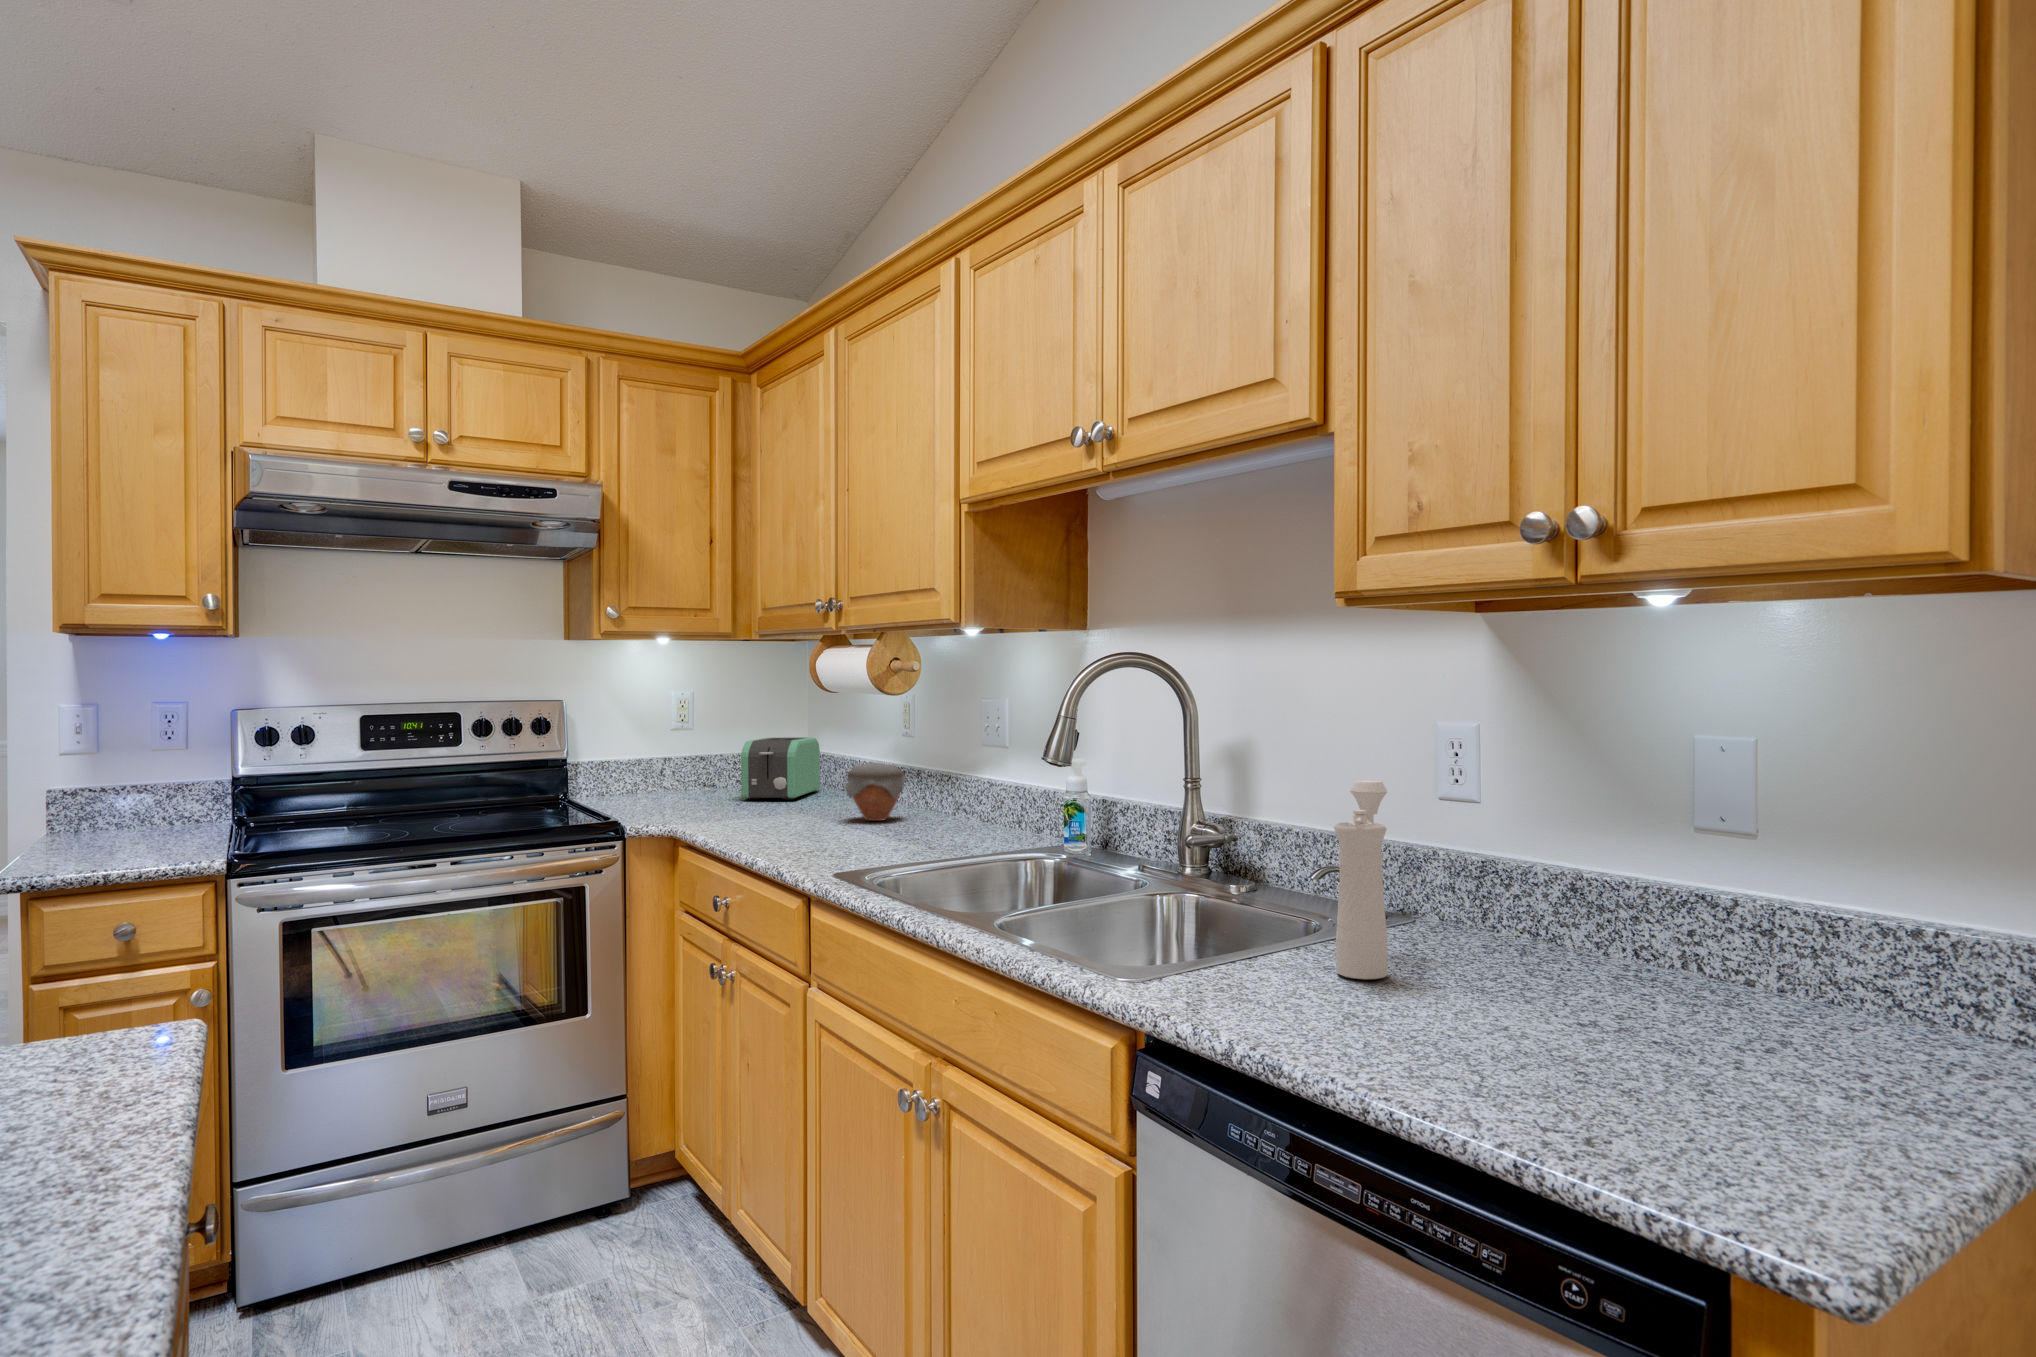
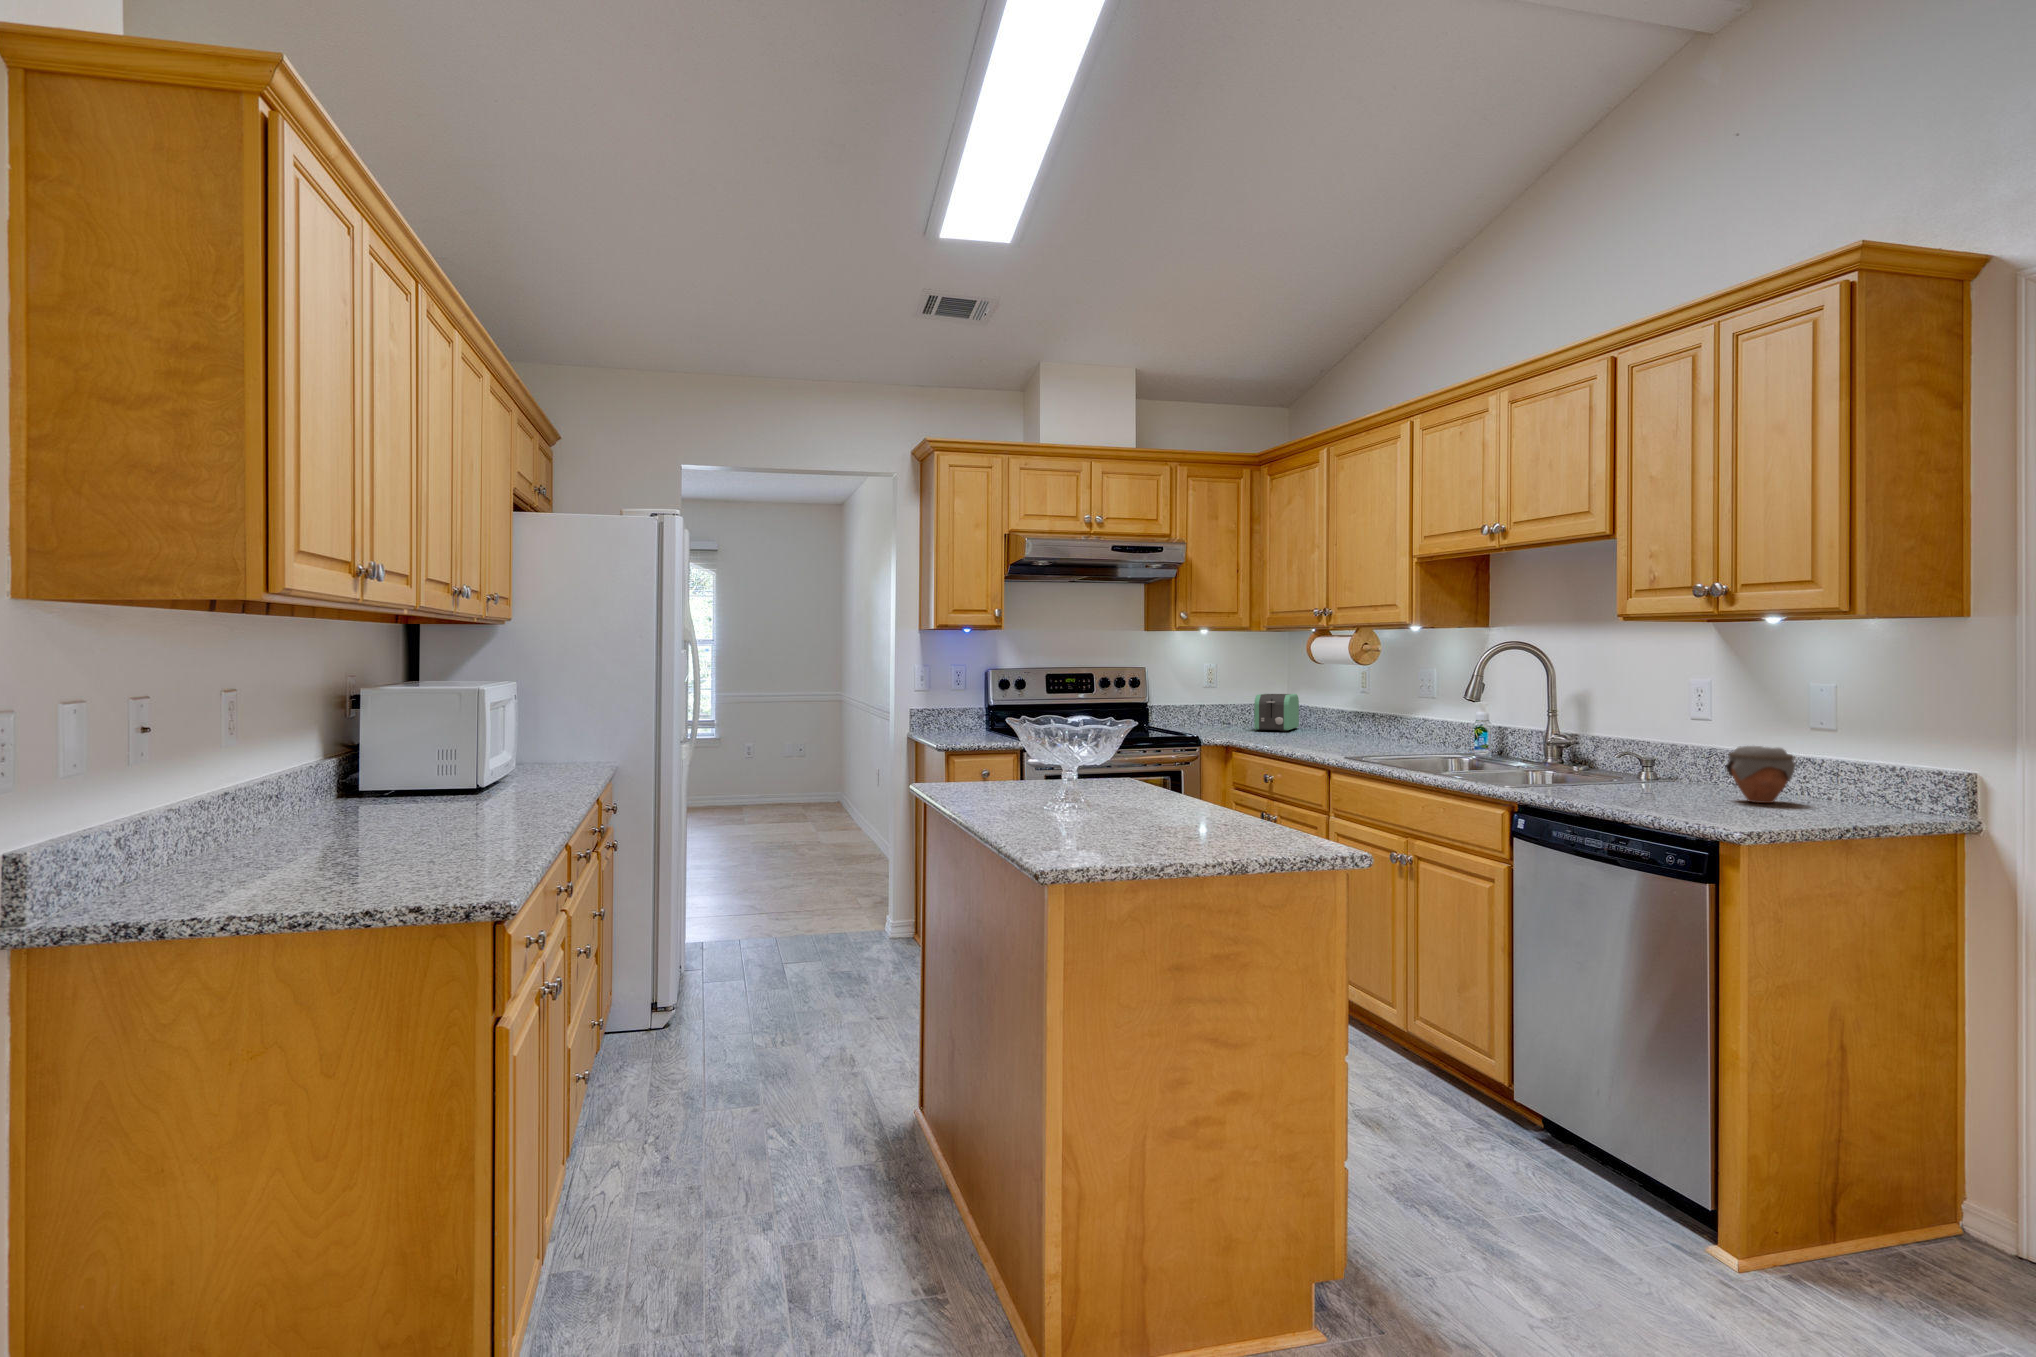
jar: present [844,763,907,821] -> present [1726,746,1795,803]
pepper mill: present [1334,780,1388,979] -> none [1616,705,1649,792]

